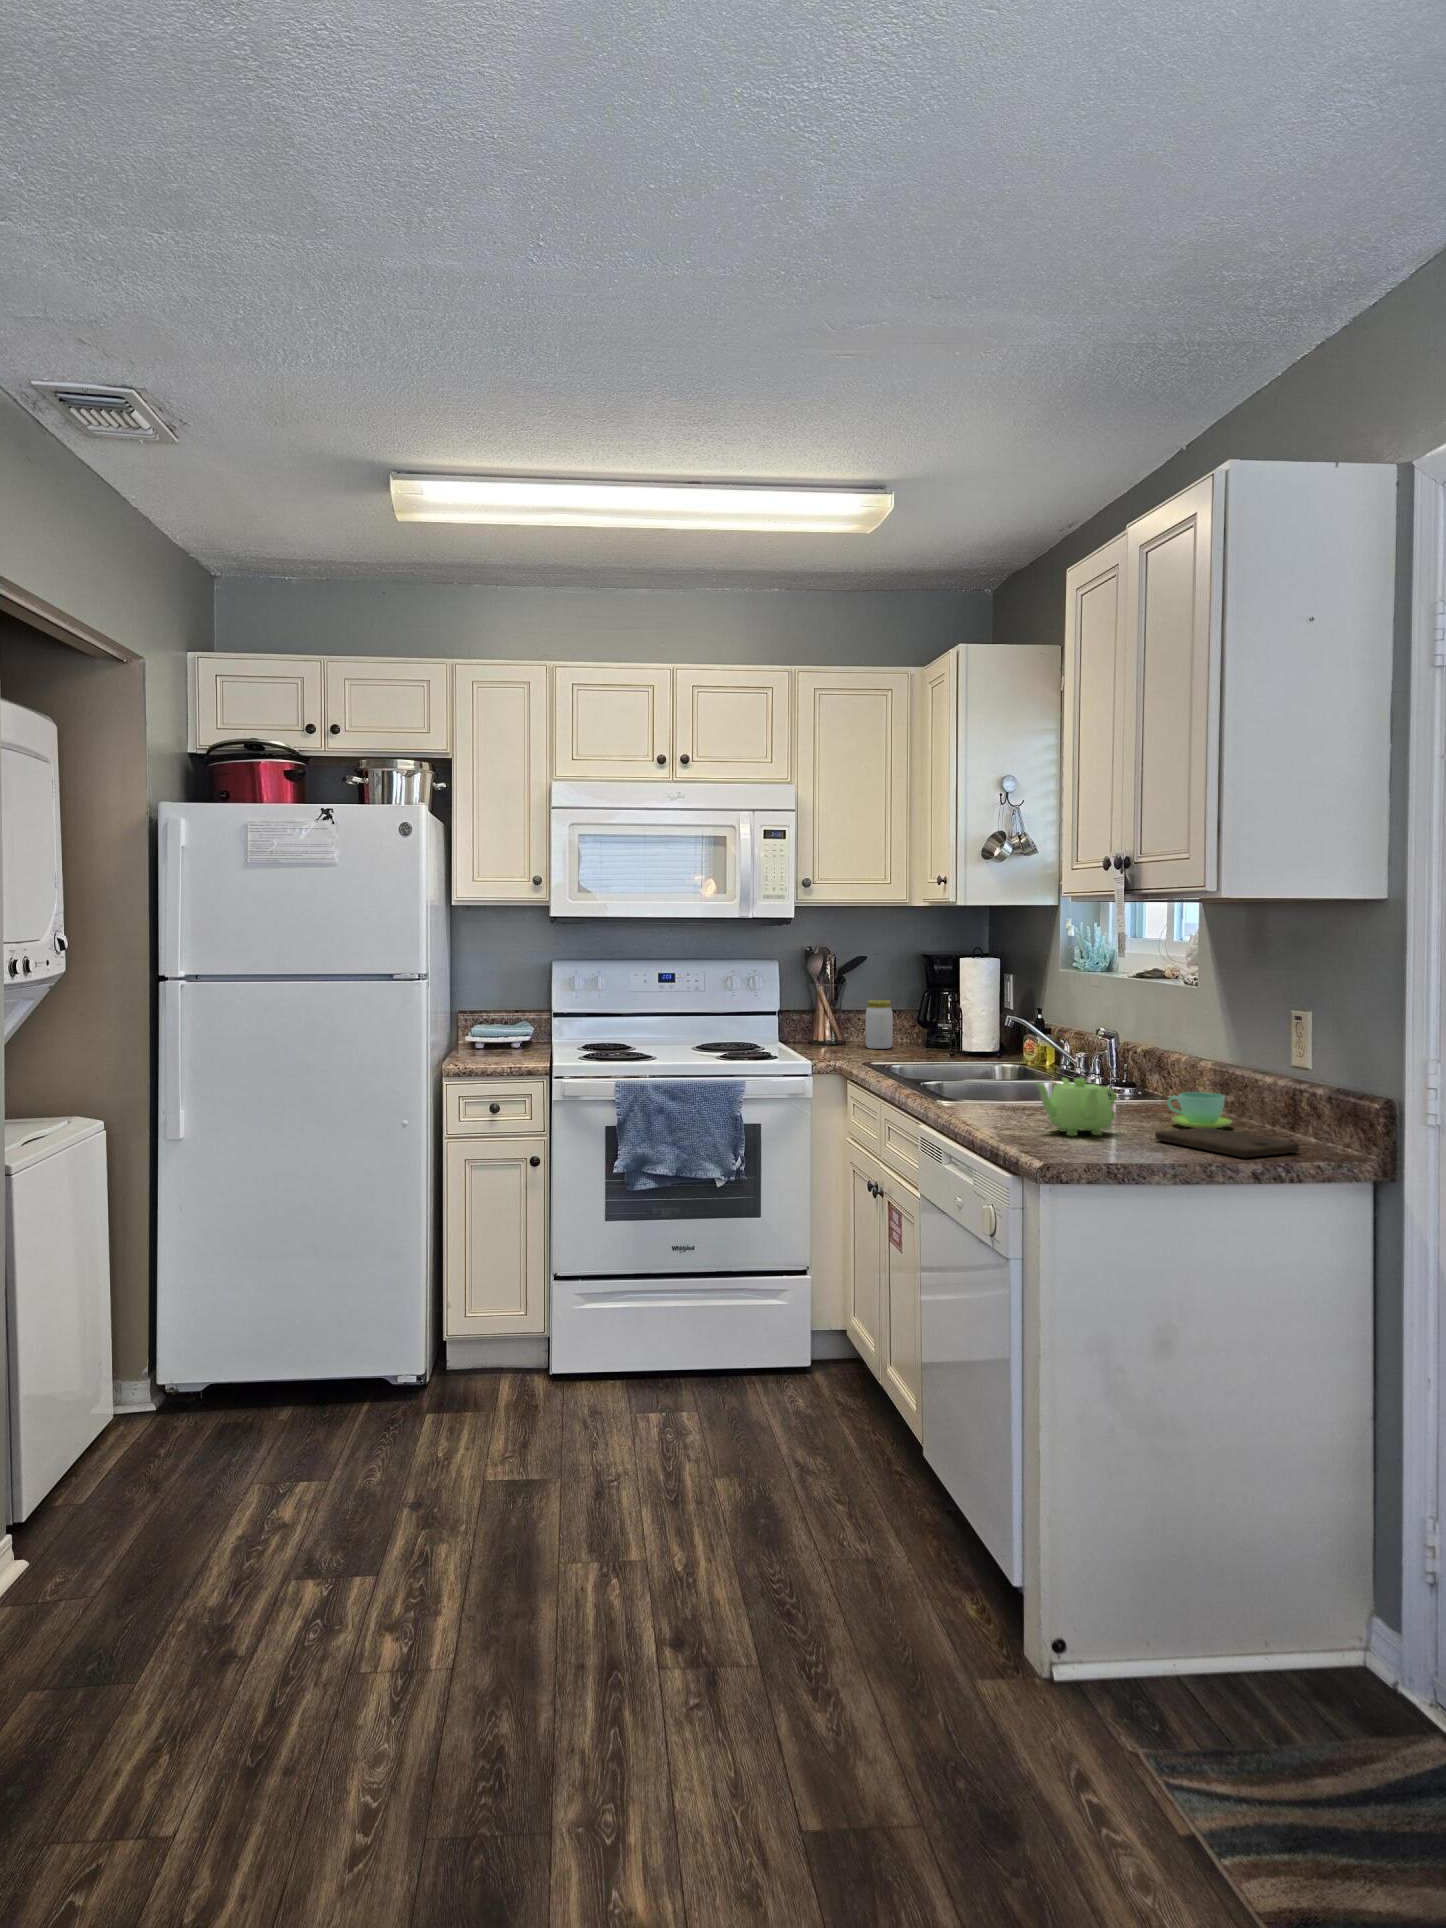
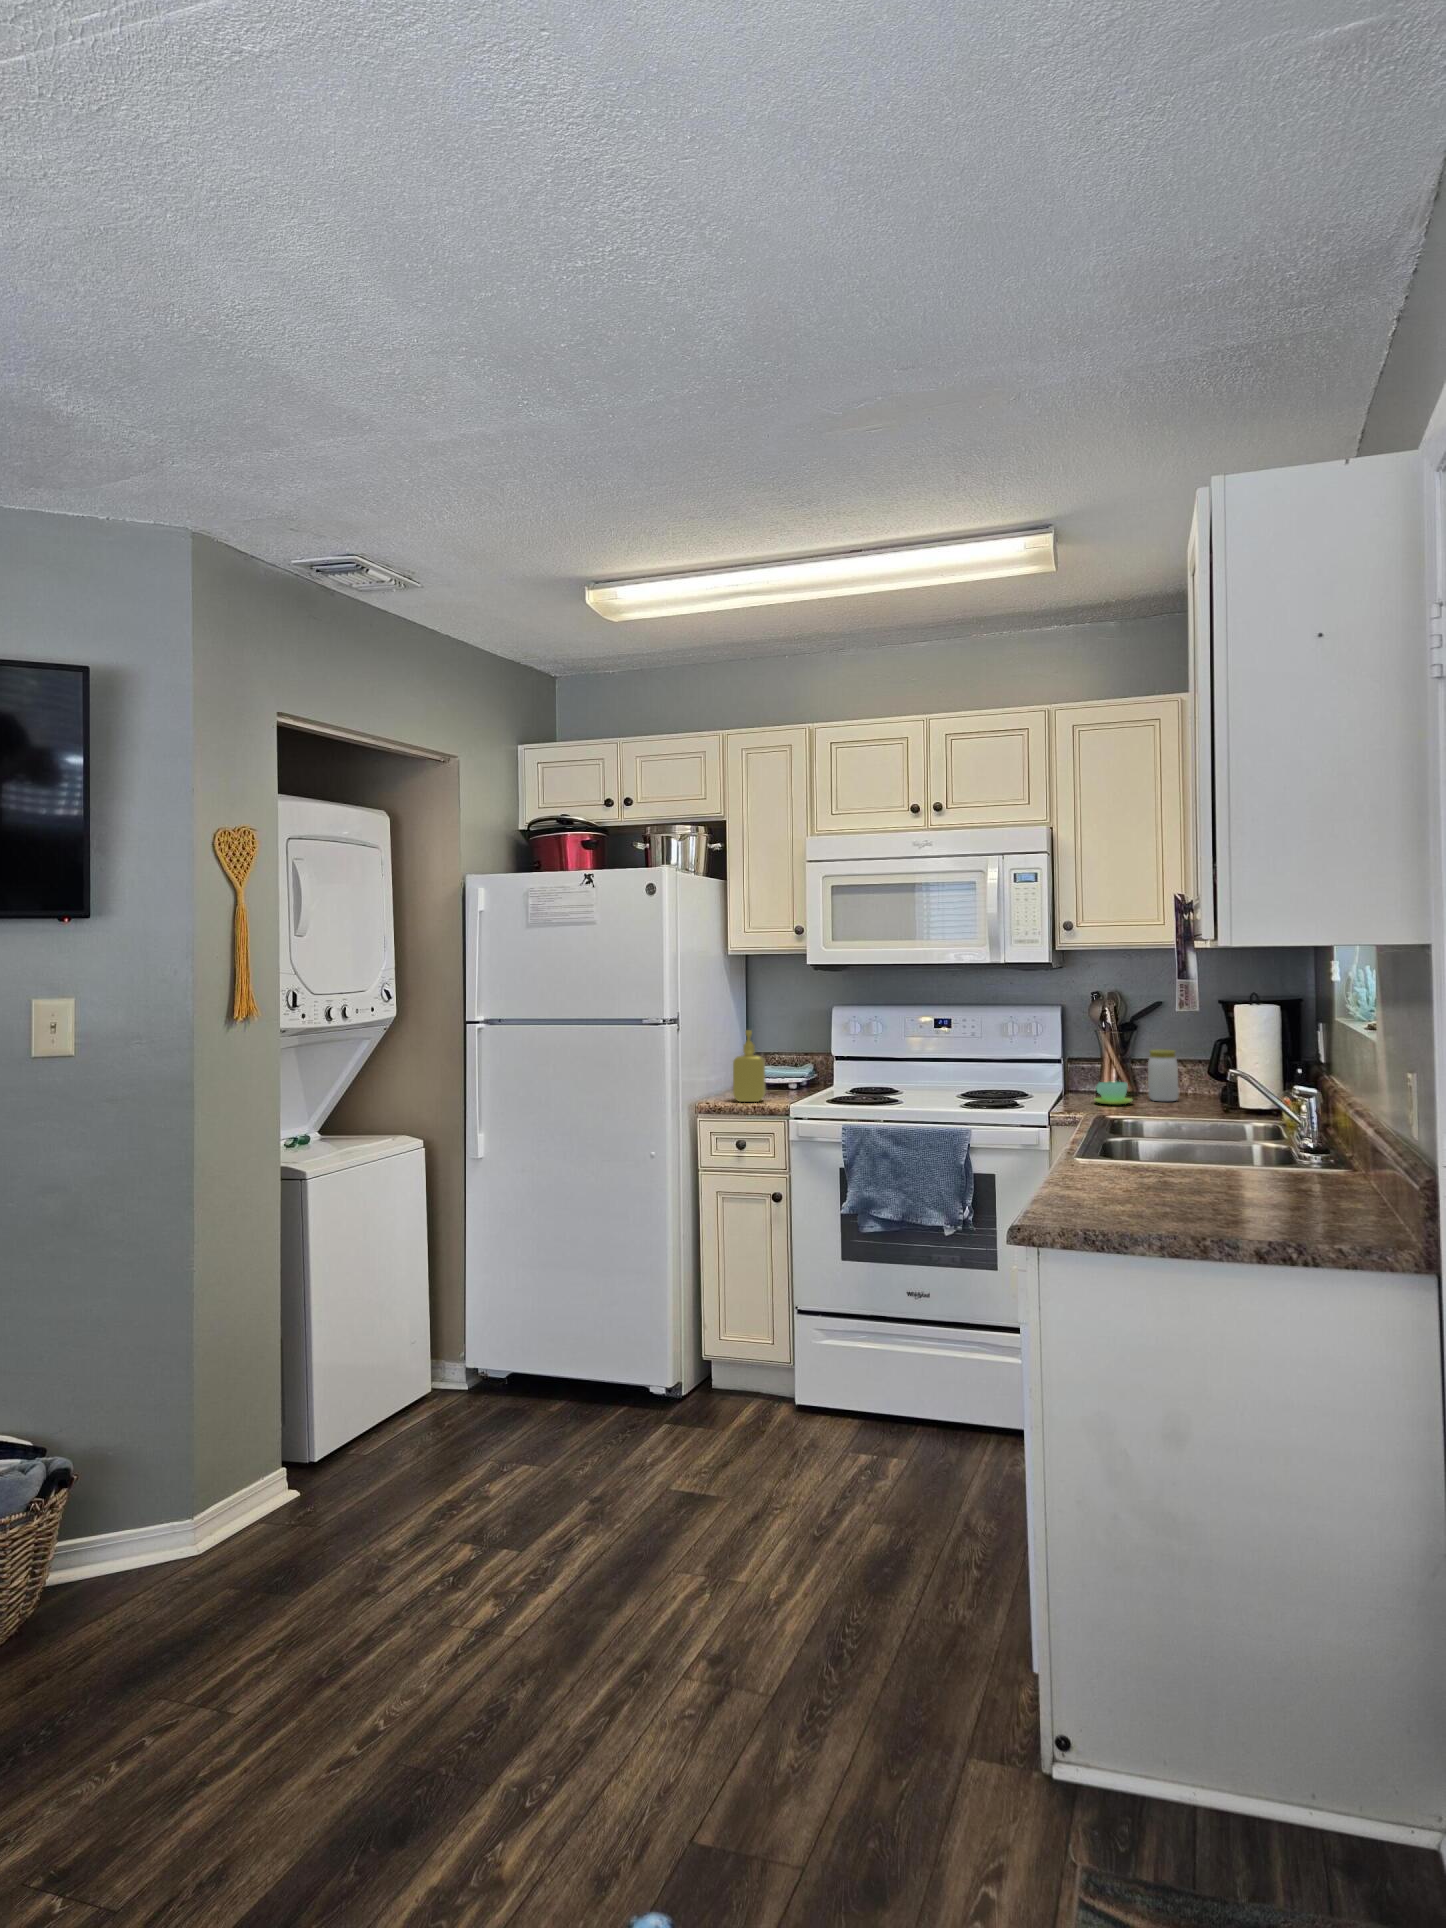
soap dispenser: none [476,984,512,1062] -> present [733,1030,766,1102]
teapot: present [1035,1078,1116,1136] -> none [1084,1135,1180,1199]
cup: present [1168,1092,1232,1128] -> present [1094,1082,1132,1105]
cutting board: present [1155,1127,1299,1158] -> none [1202,1197,1339,1232]

